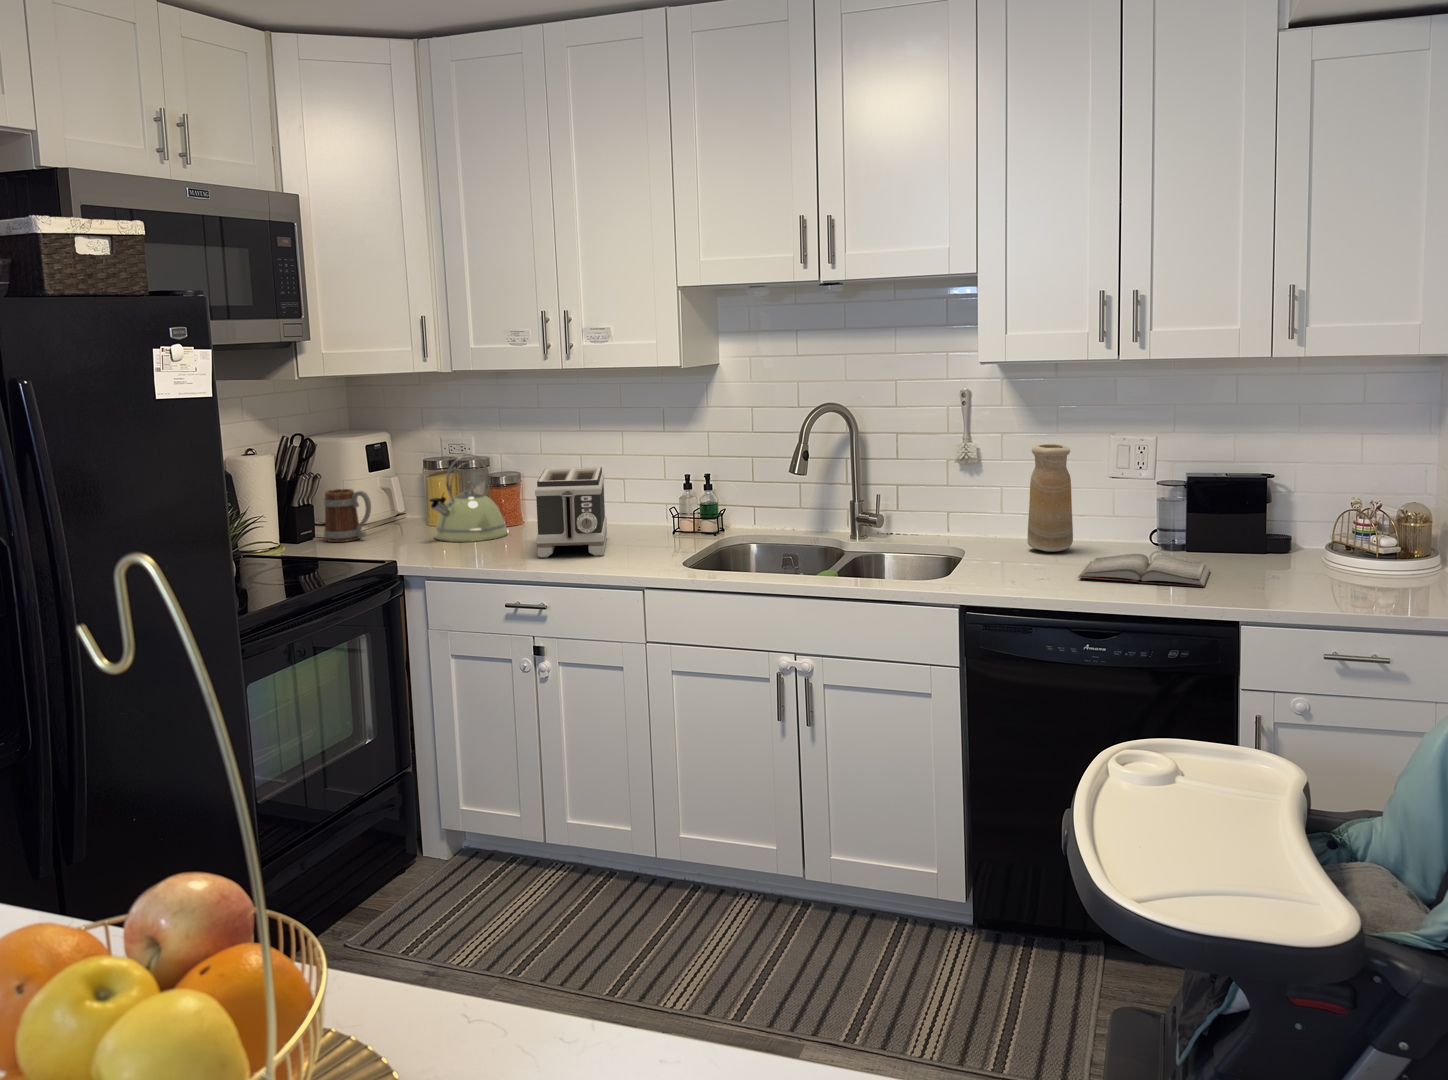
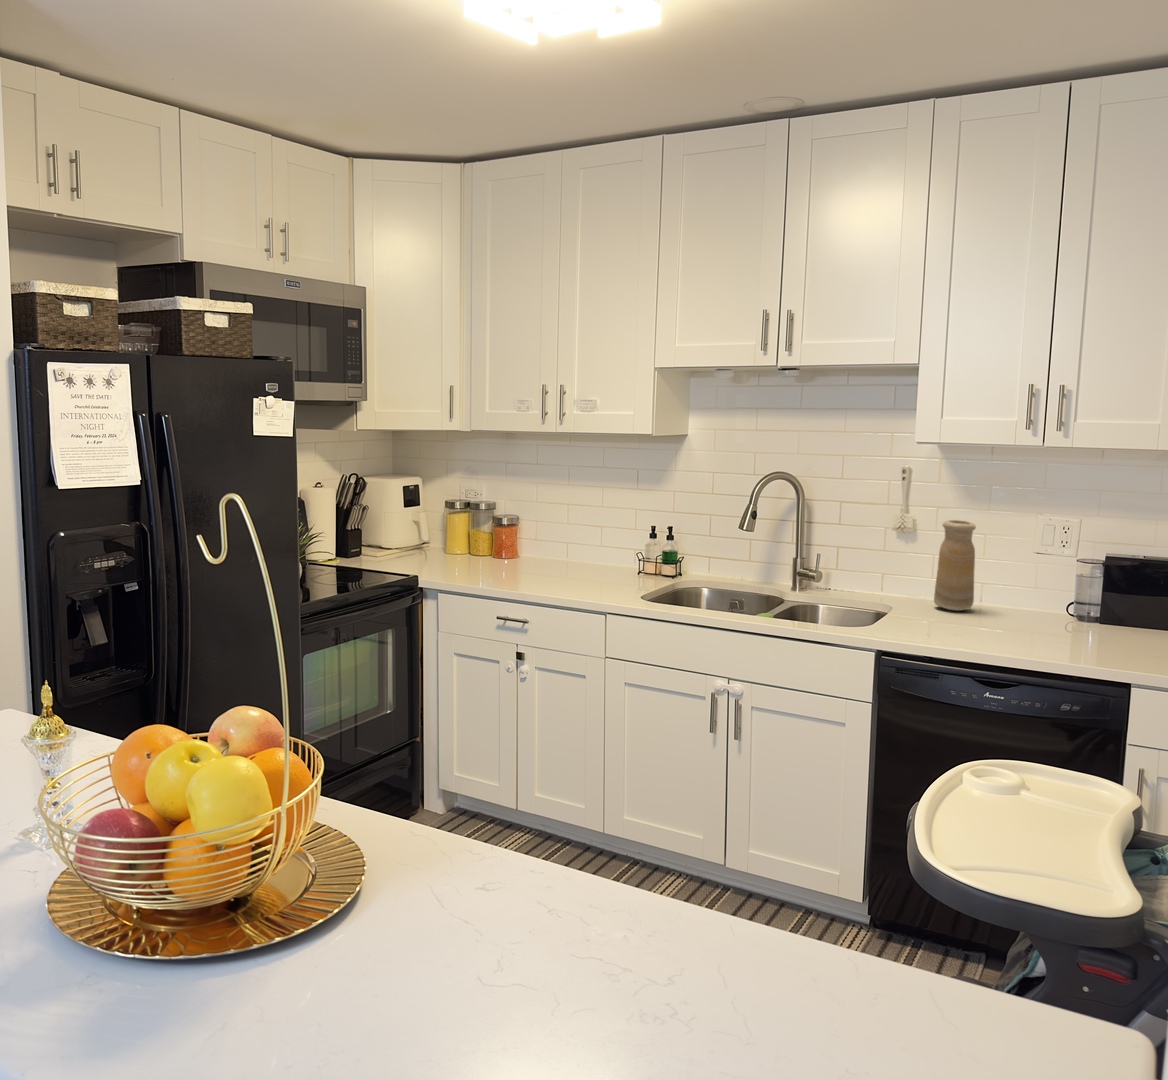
kettle: present [430,454,508,542] -> none [449,497,508,566]
toaster: present [535,467,607,558] -> none [529,513,587,585]
mug: present [324,489,371,542] -> none [367,518,405,559]
hardback book: present [1078,554,1210,587] -> none [979,618,1097,651]

